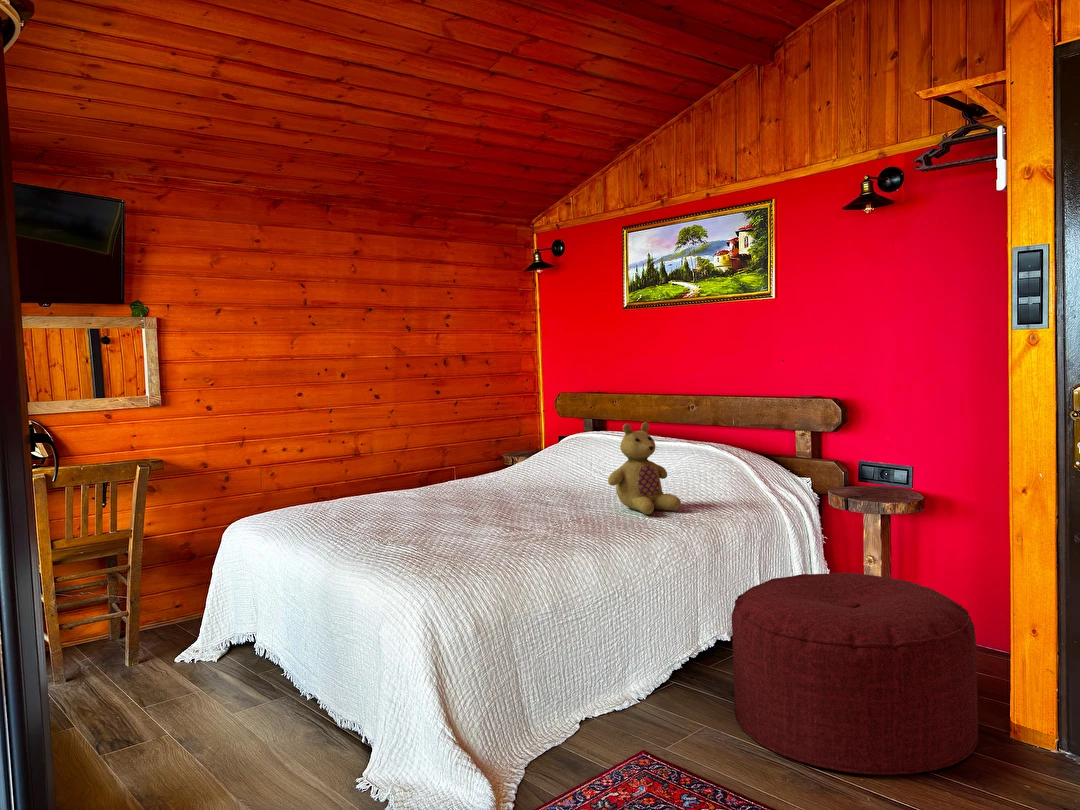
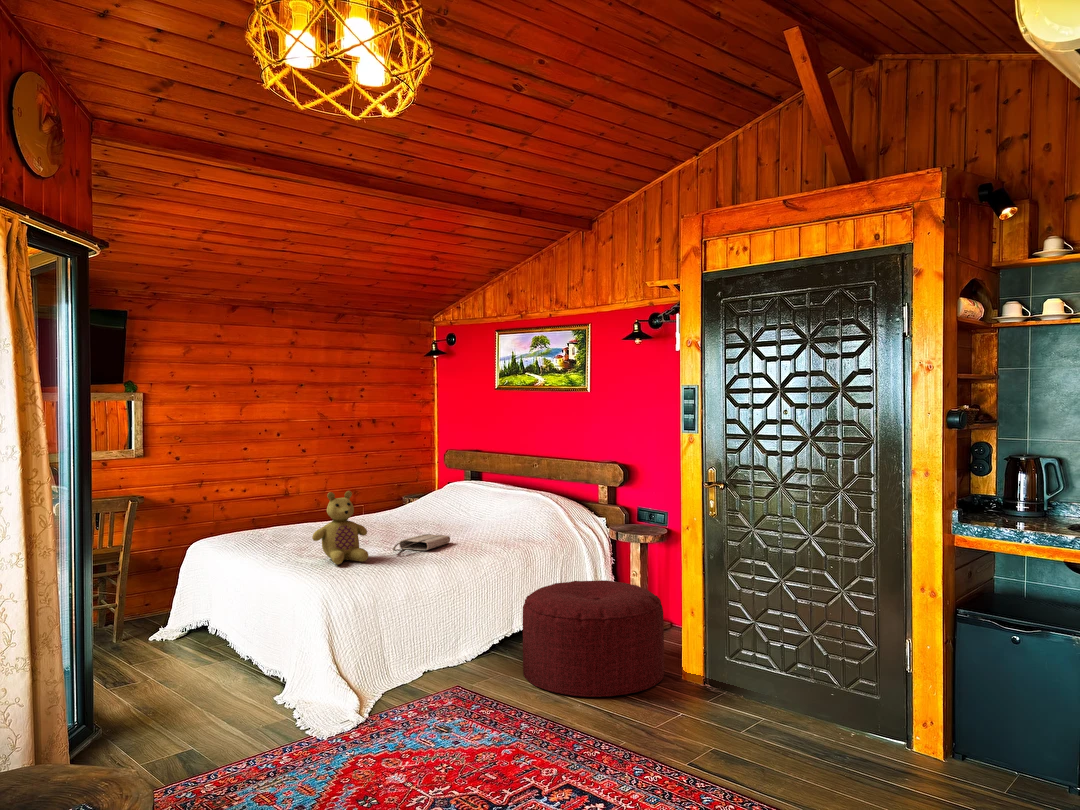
stuffed bear: present [608,422,681,514] -> present [312,491,368,565]
tote bag: none [519,506,597,533] -> present [393,534,450,551]

